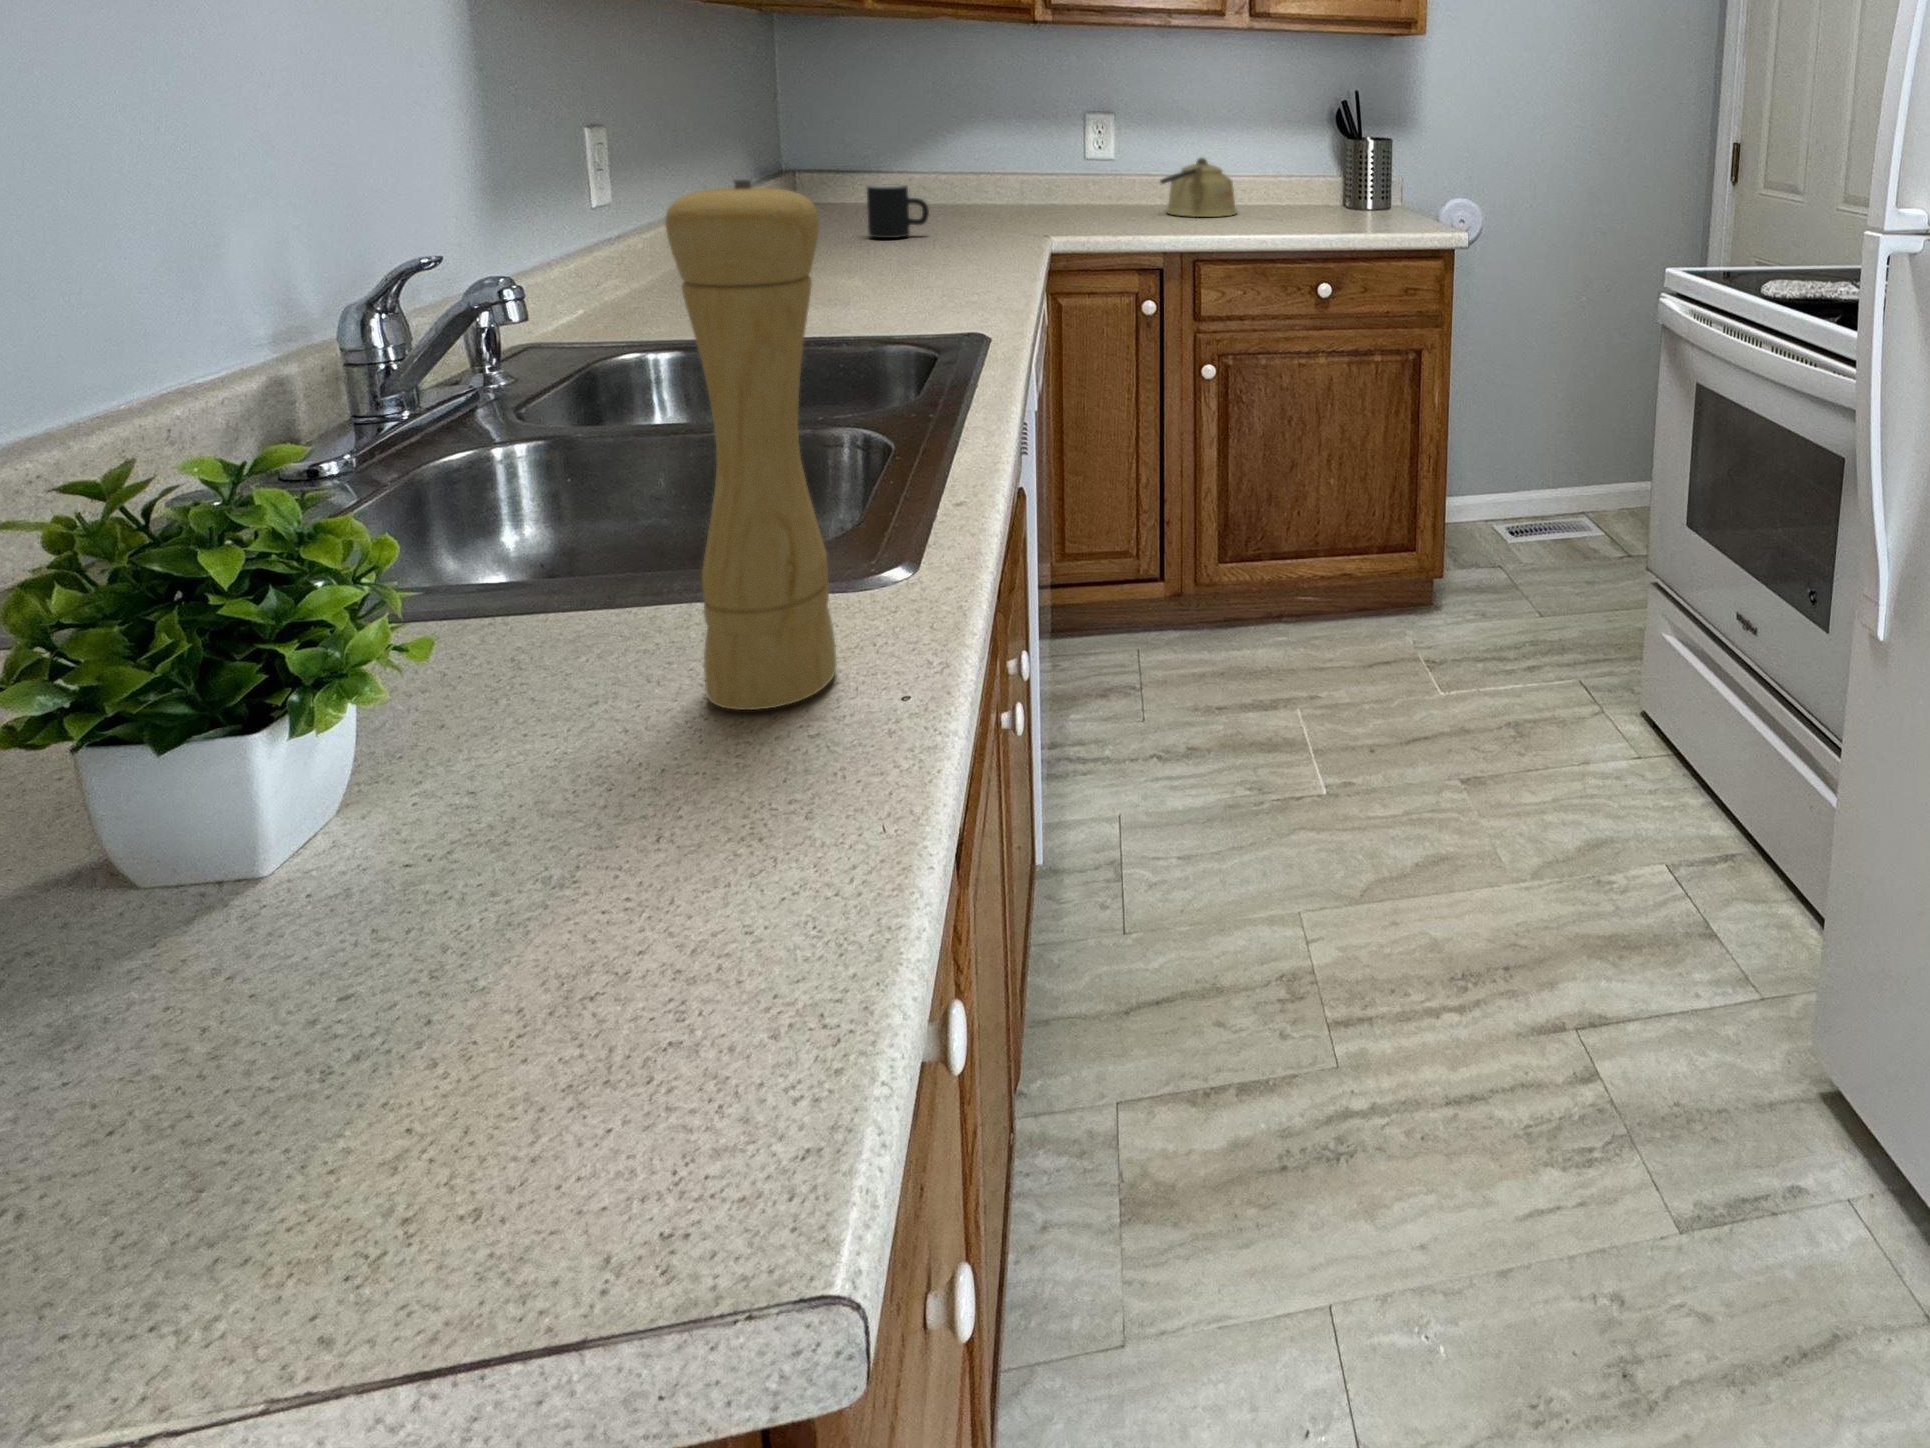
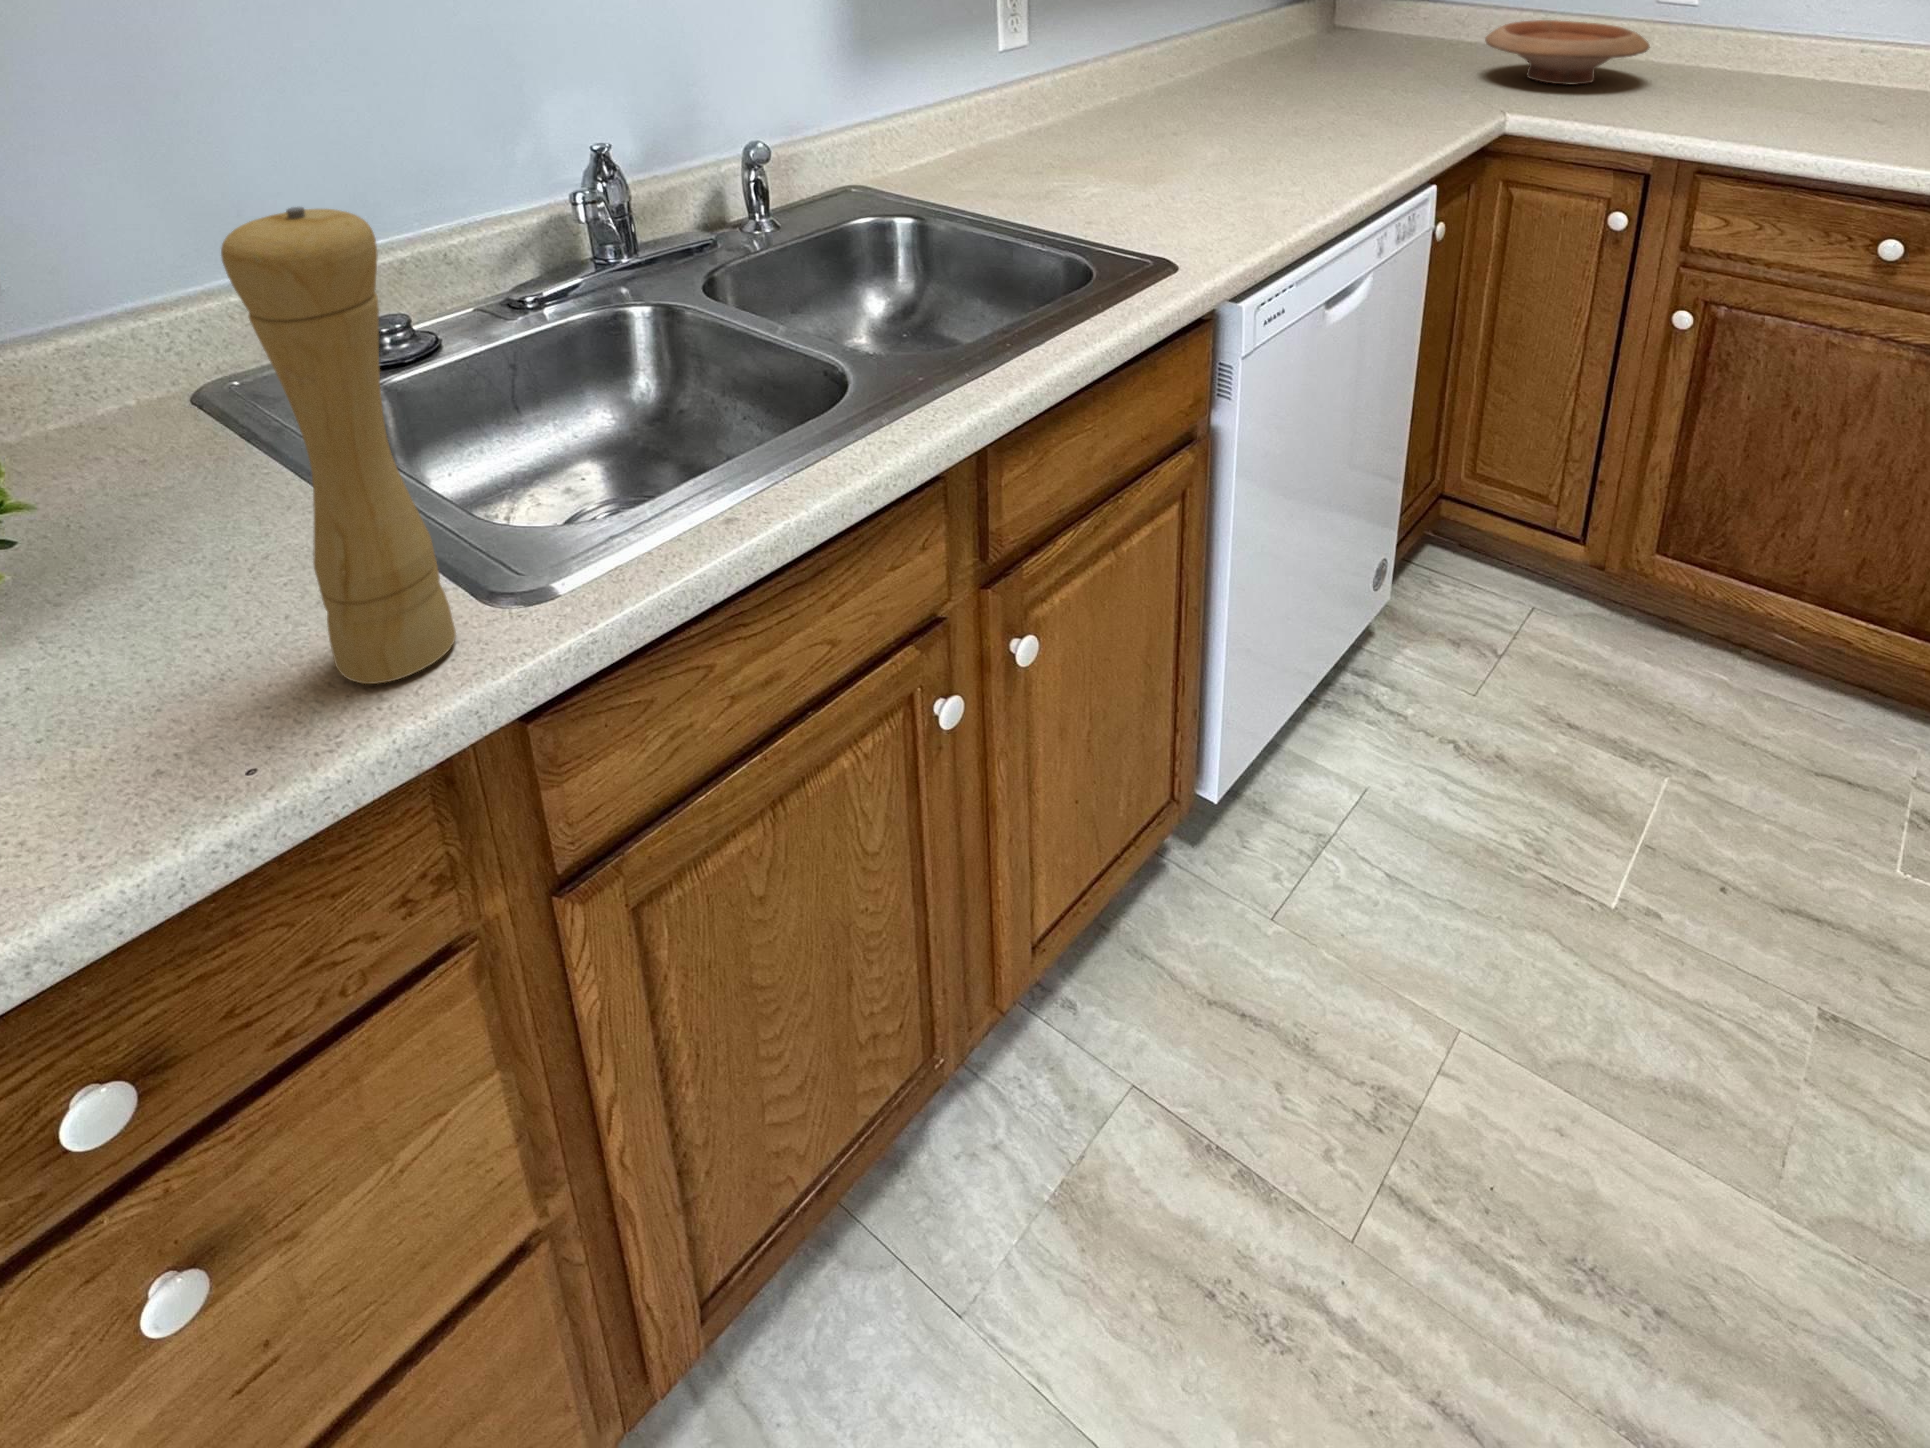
kettle: present [1160,158,1237,217] -> none [1737,13,1857,102]
wooden bowl: none [975,176,1103,222] -> present [1485,20,1650,85]
mug: present [867,185,929,238] -> none [1337,28,1402,90]

